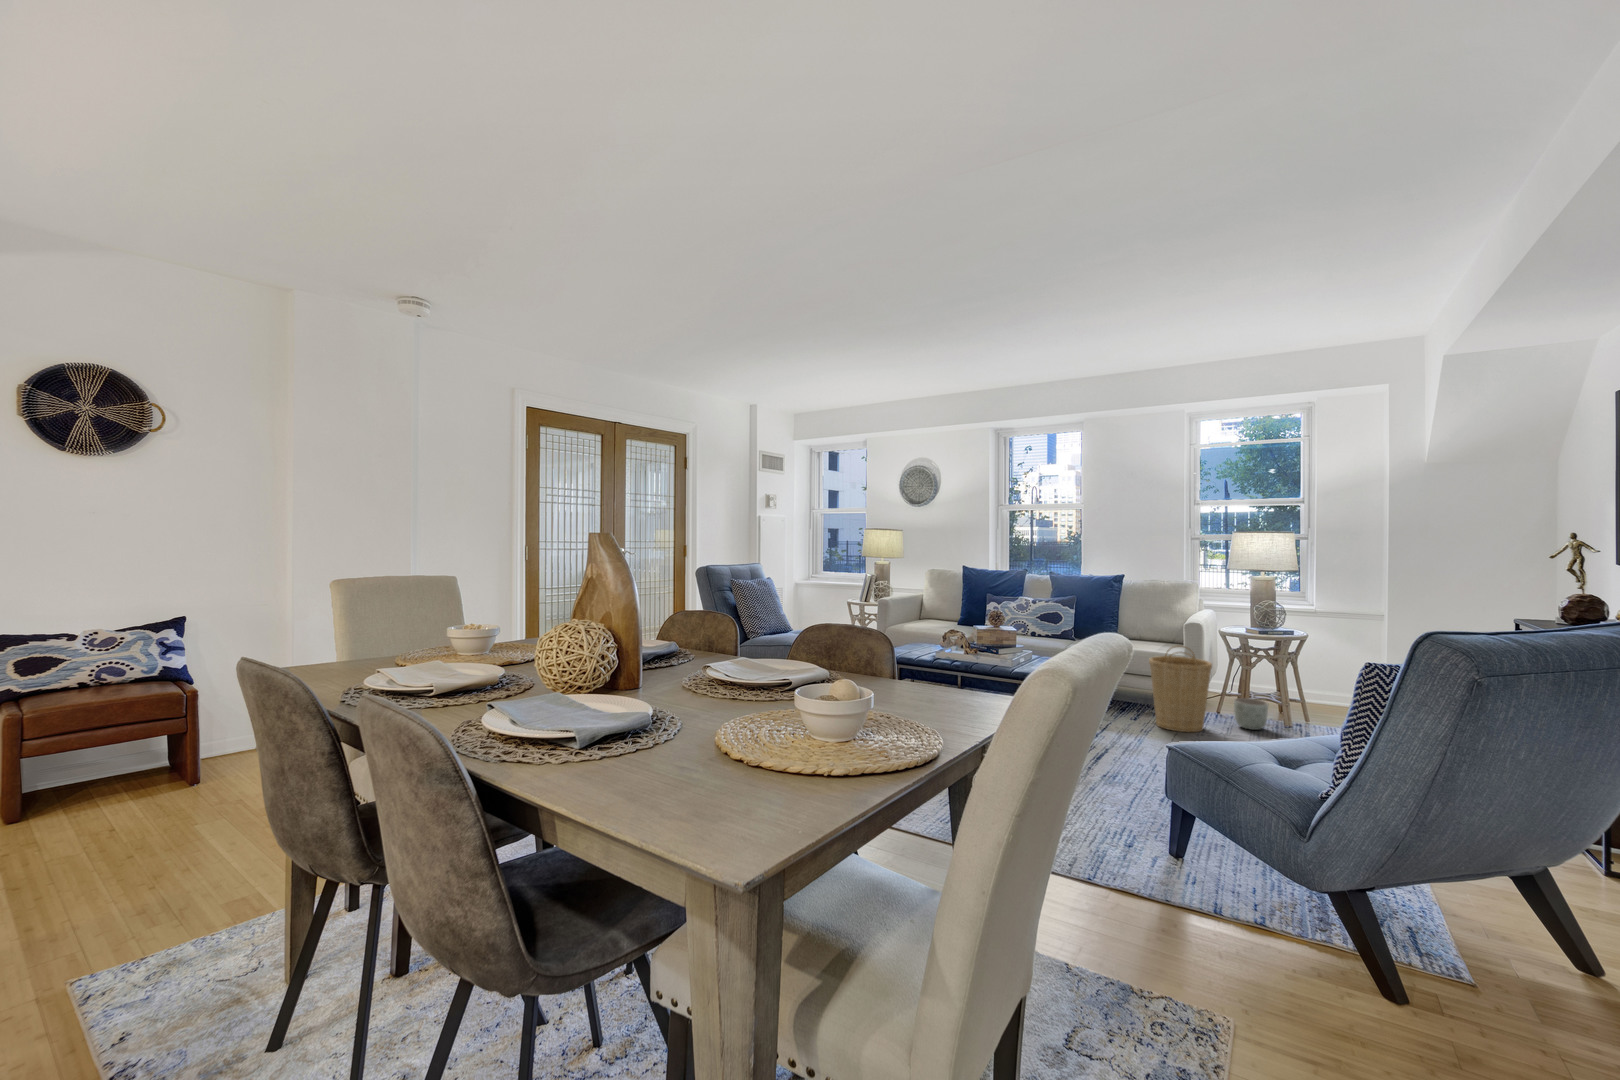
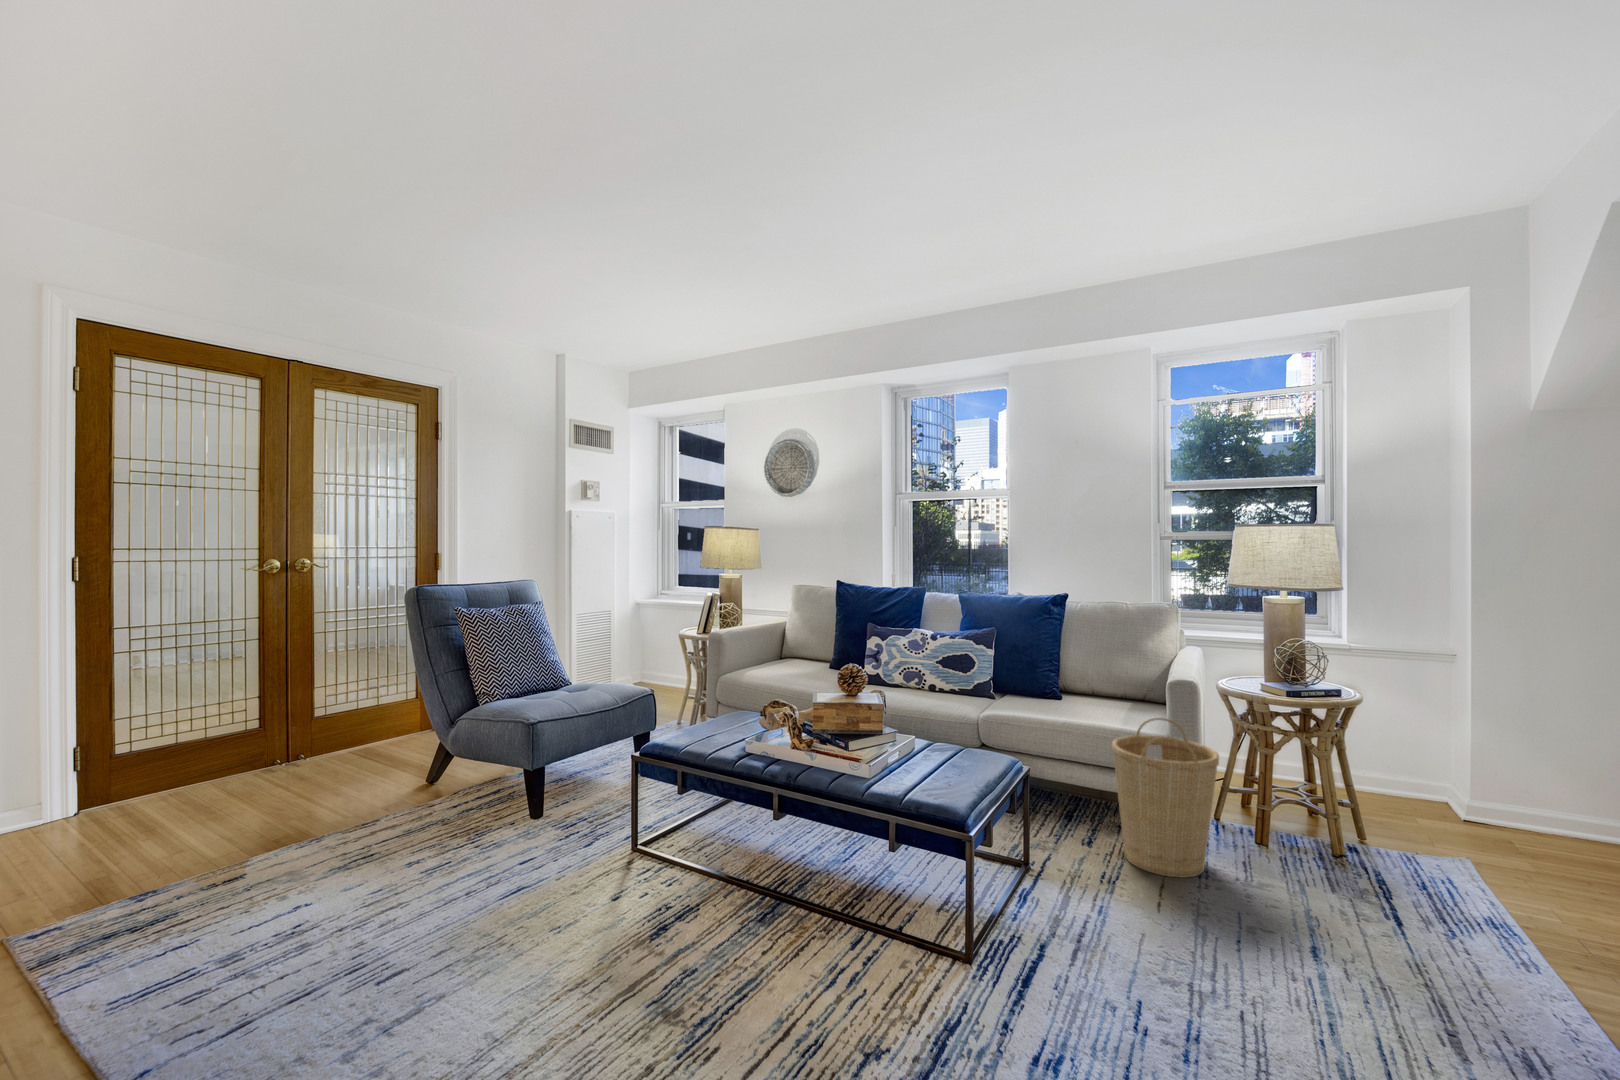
planter: present [1234,698,1268,730] -> none [1251,806,1311,866]

